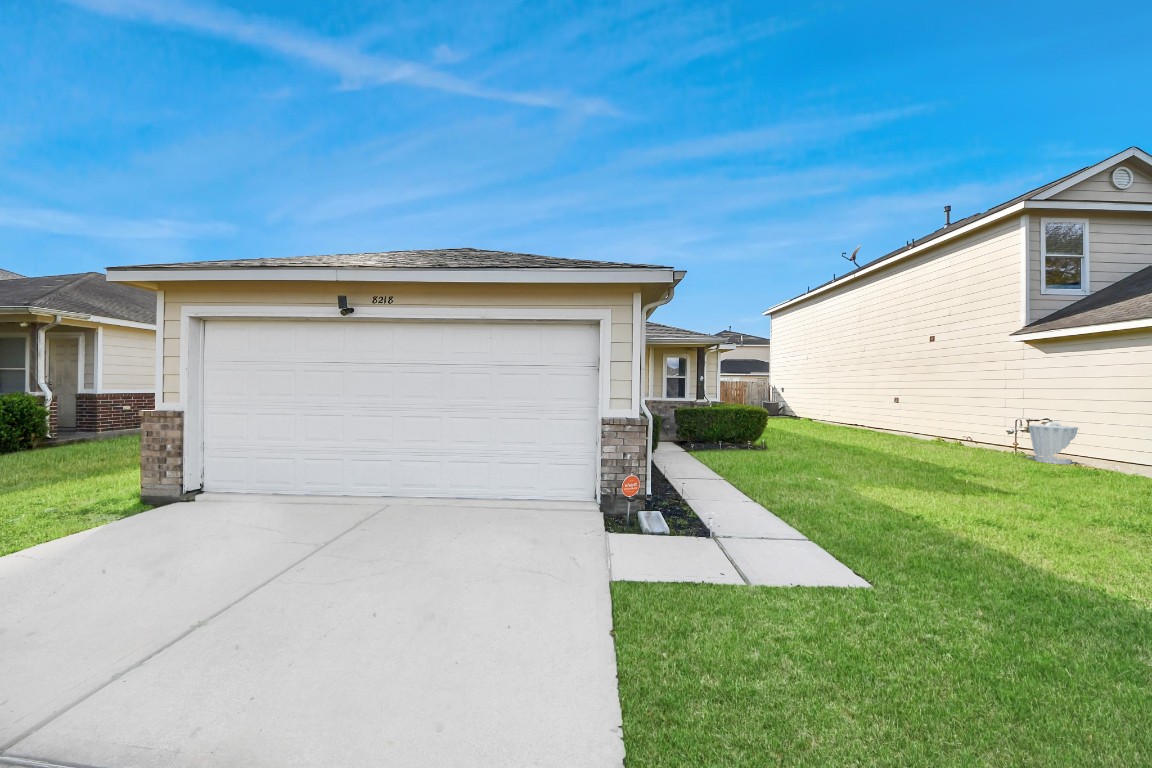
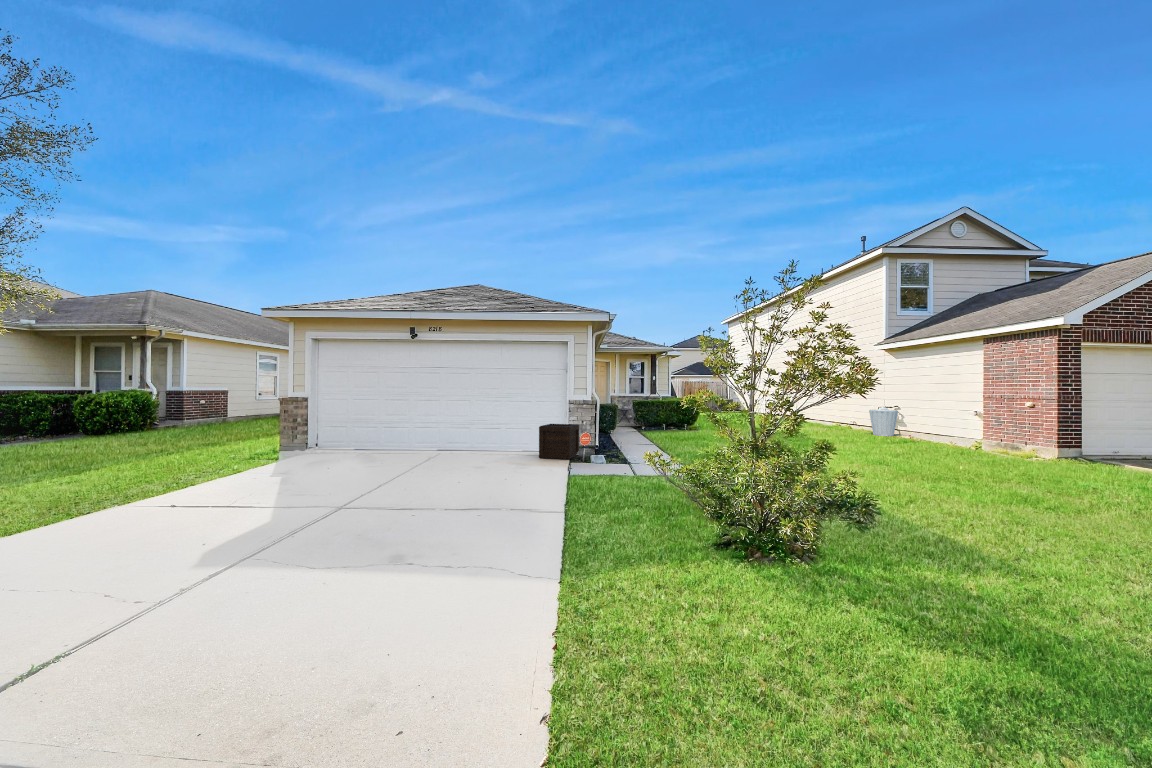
wooden crate: none [553,456,621,525] -> present [539,424,579,460]

